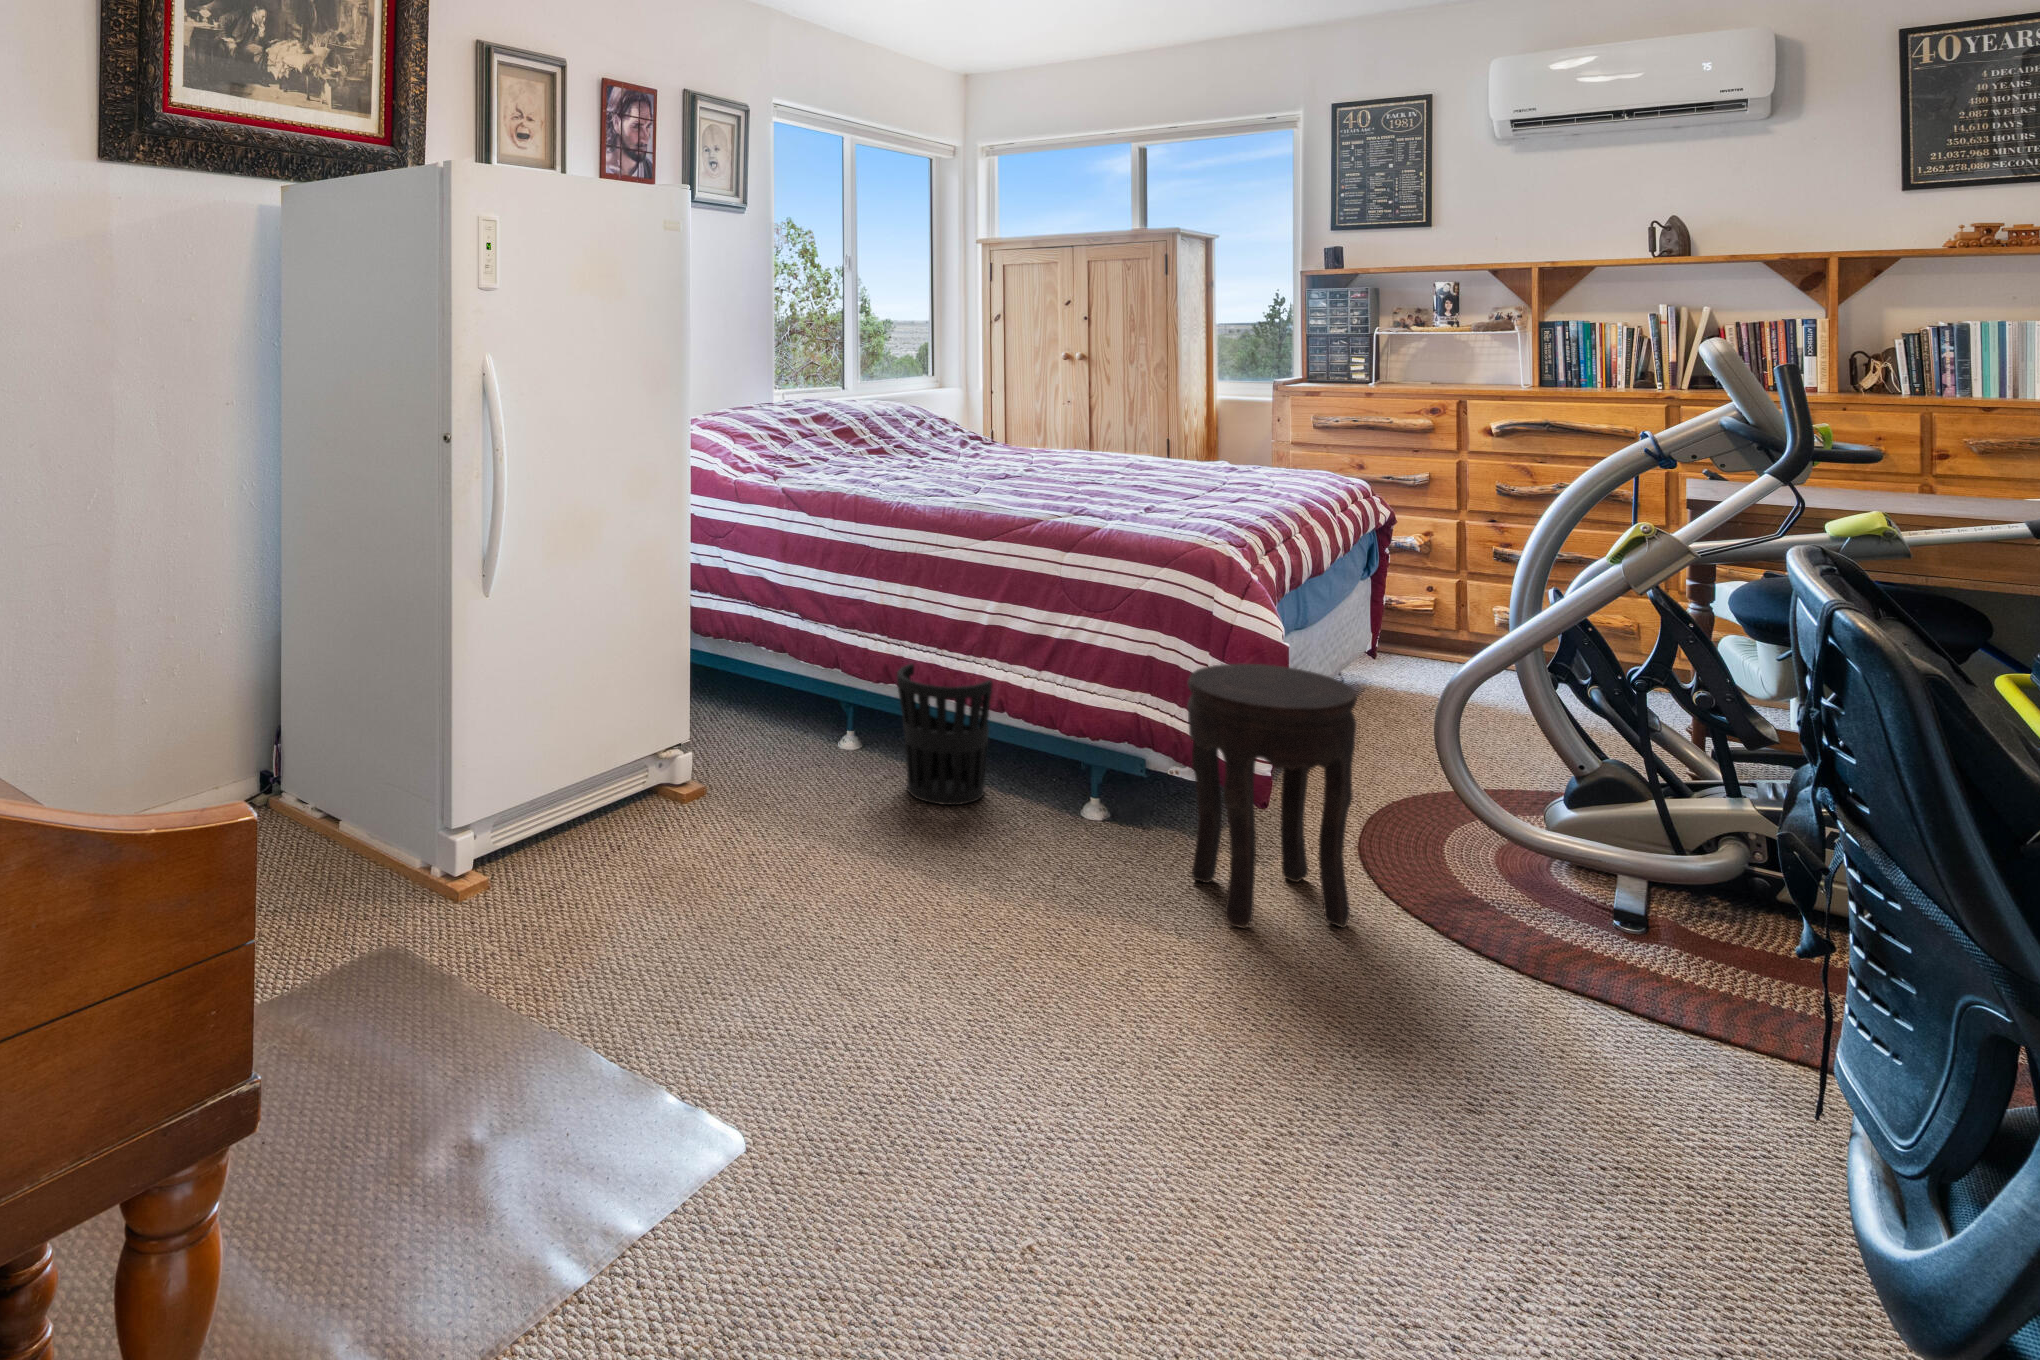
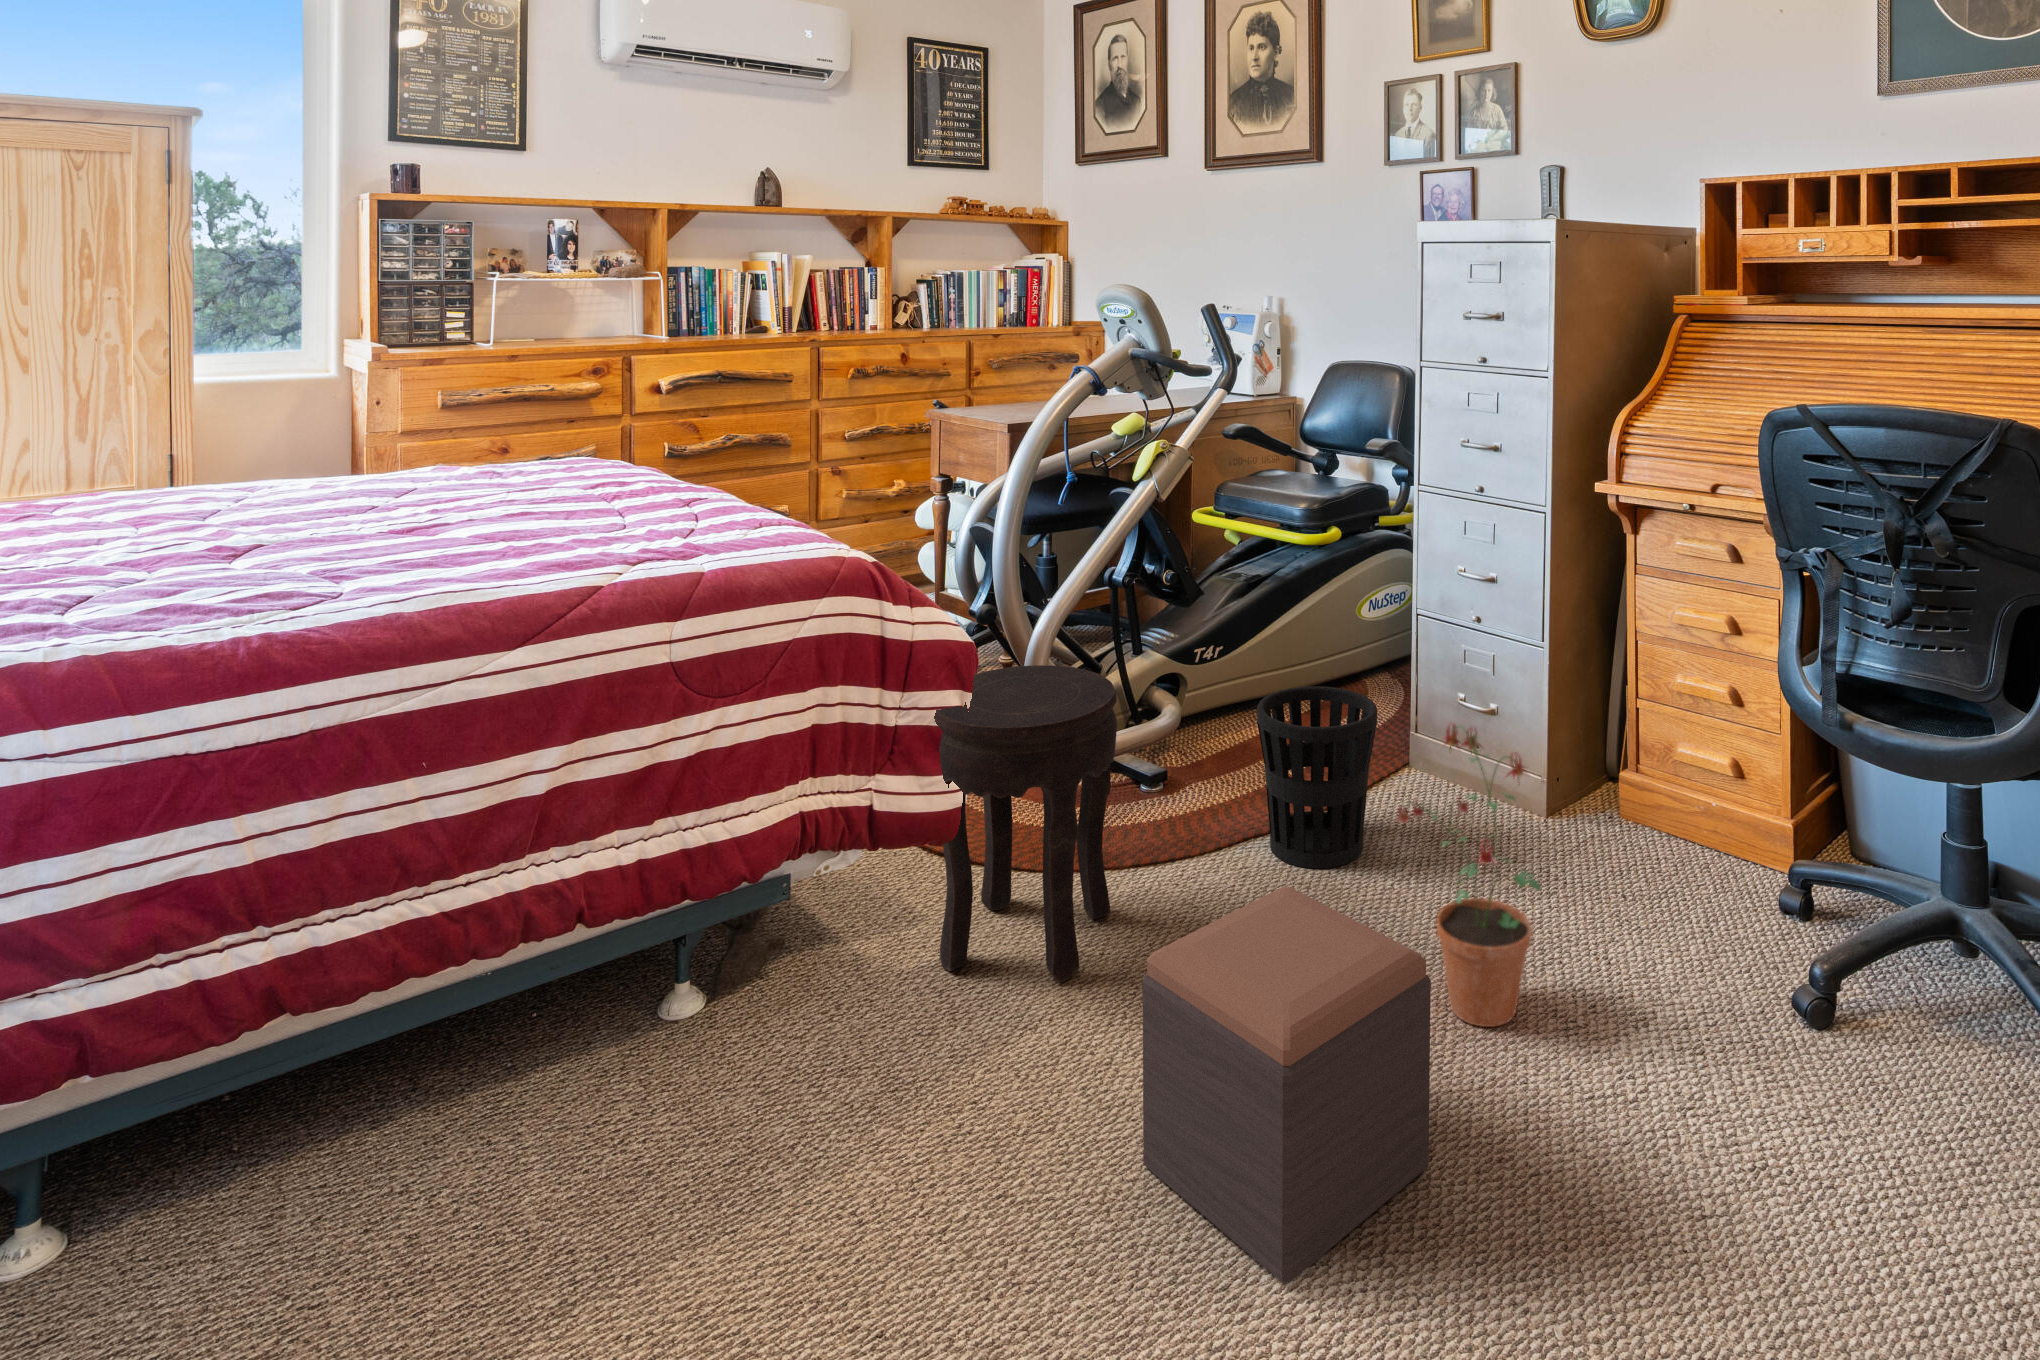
wastebasket: present [897,663,992,805] -> present [1257,686,1377,868]
footstool: none [1008,835,1234,1138] -> present [1142,887,1431,1284]
potted plant: none [1393,842,1528,1201] -> present [1398,724,1541,1027]

